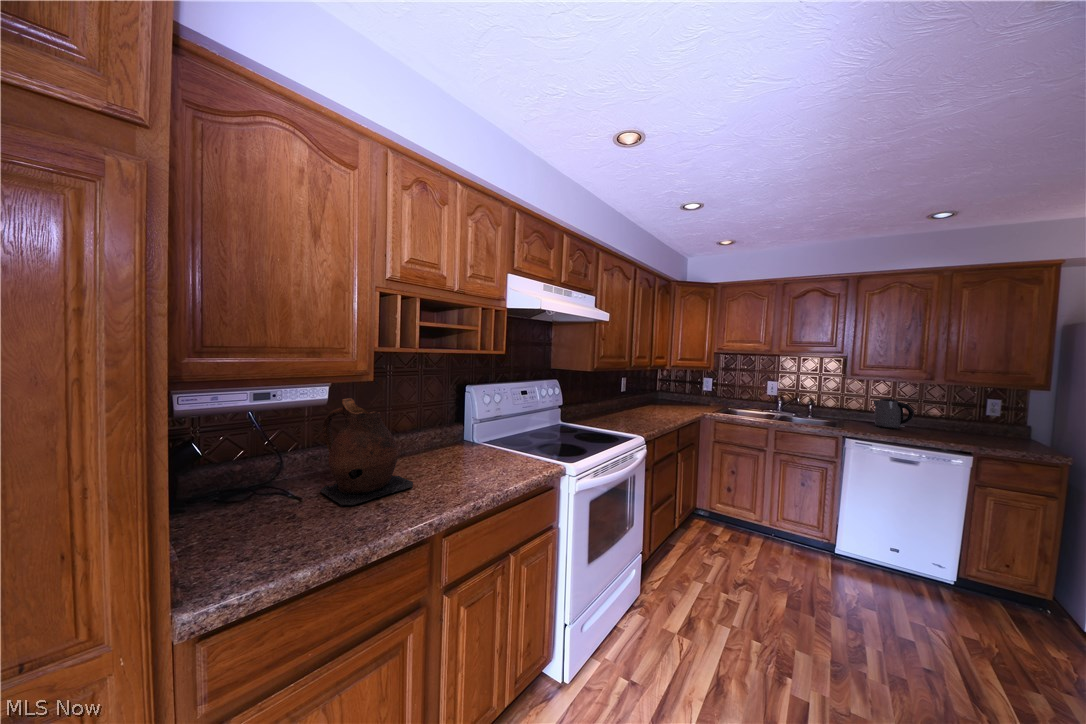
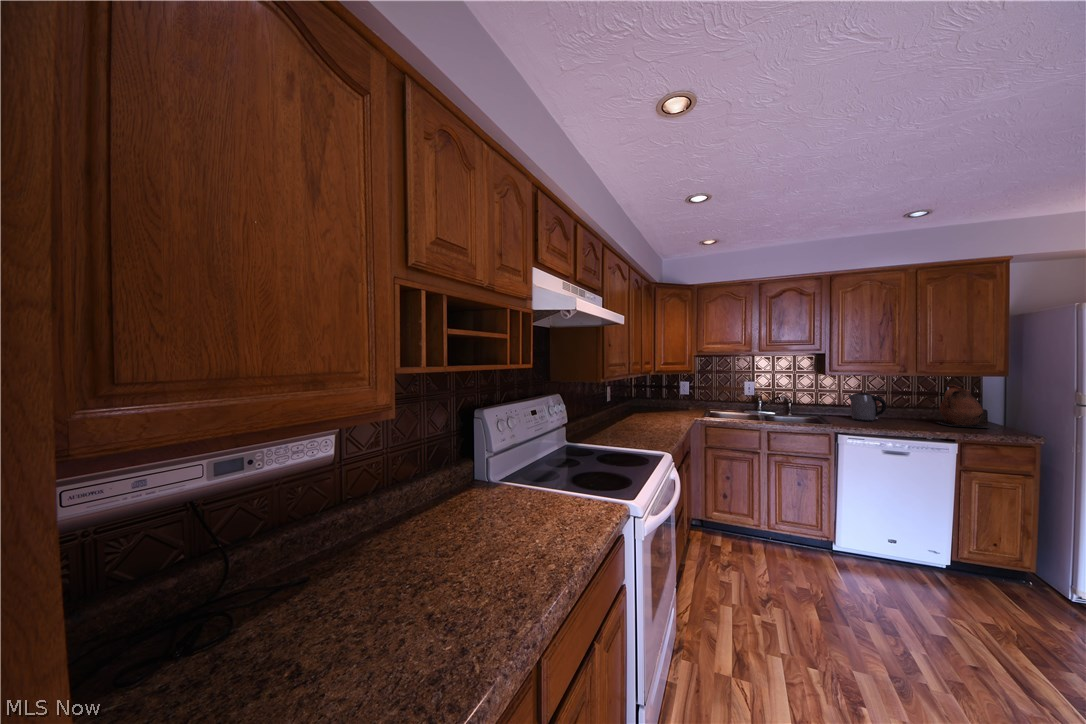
ceramic pitcher: present [320,398,413,507] -> present [937,385,990,429]

